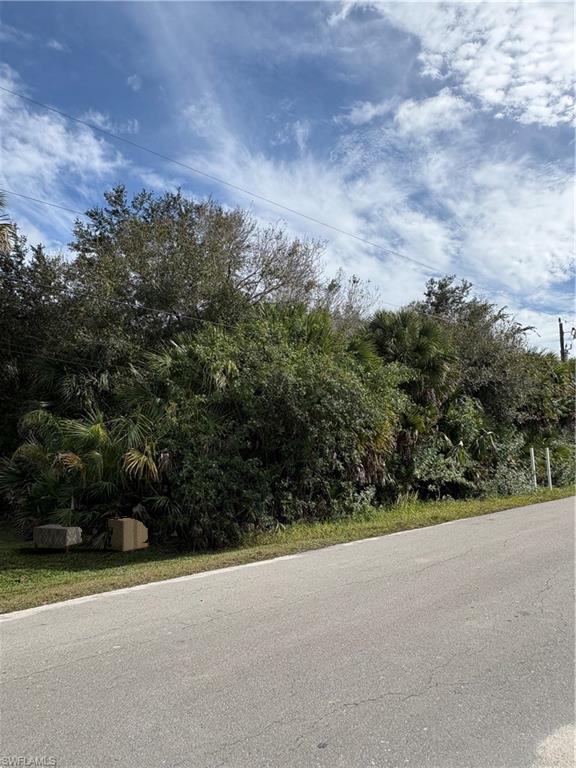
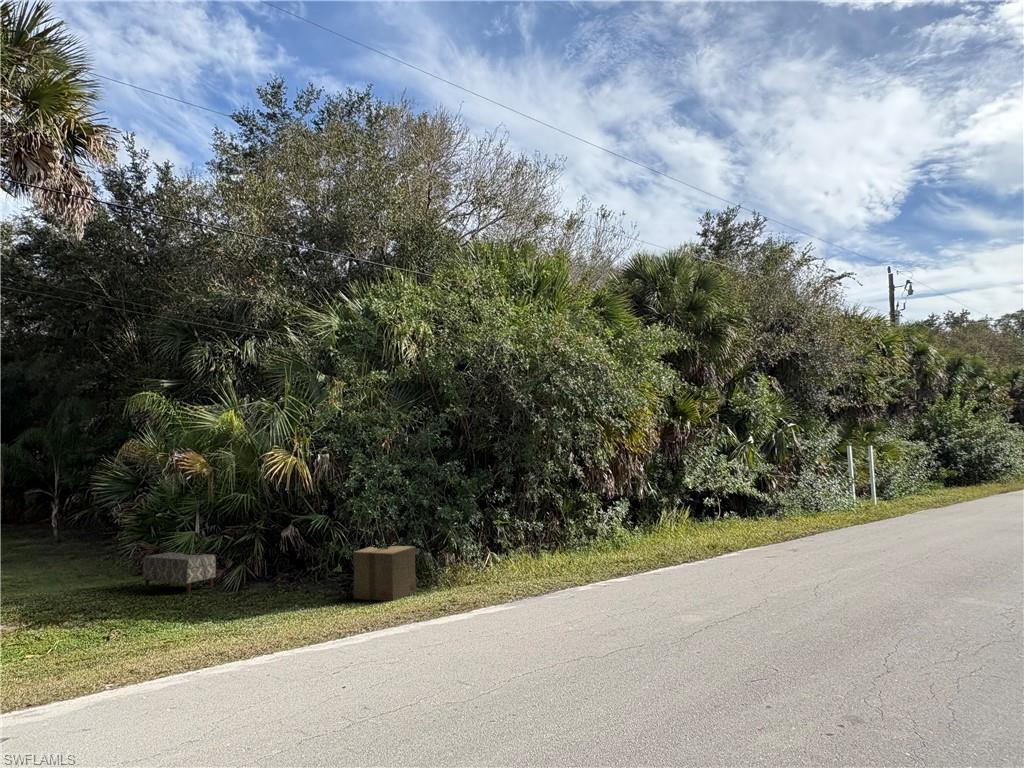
cardboard box: present [107,518,148,551] -> present [353,545,416,601]

